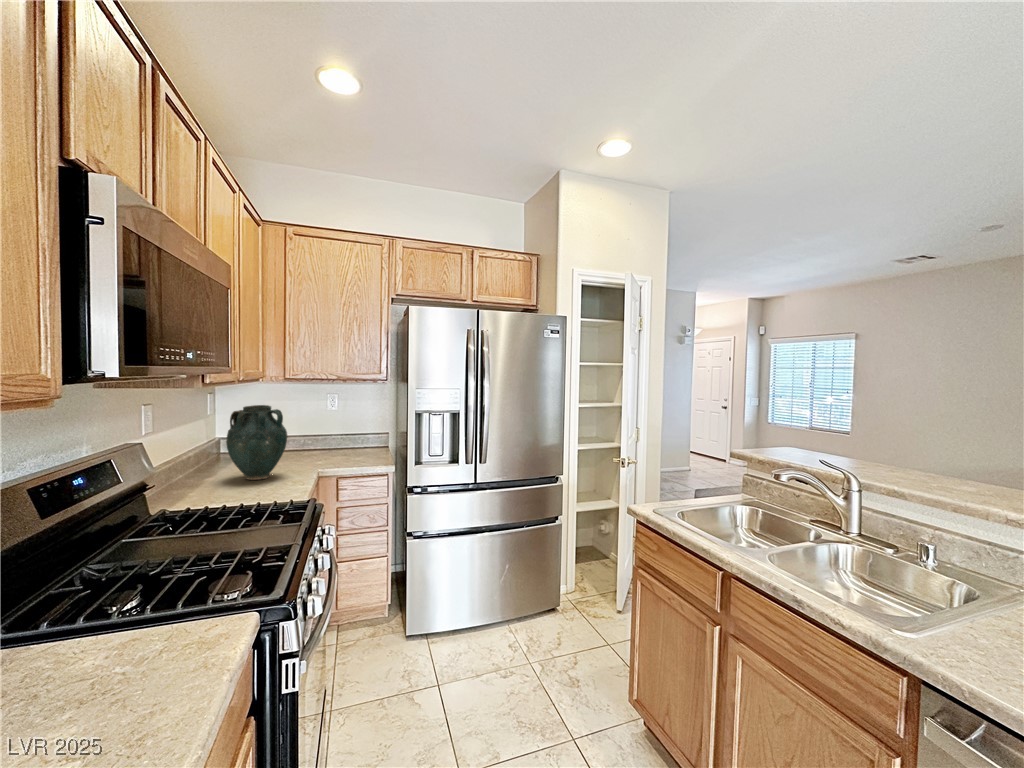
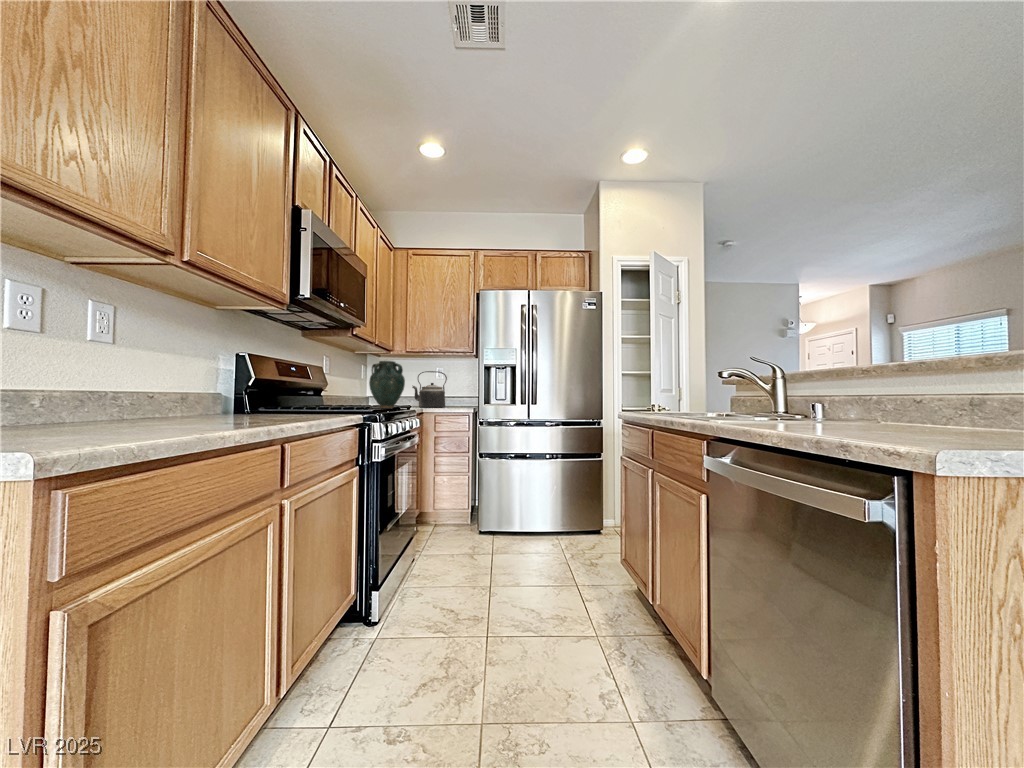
kettle: none [294,409,346,464] -> present [412,371,447,408]

